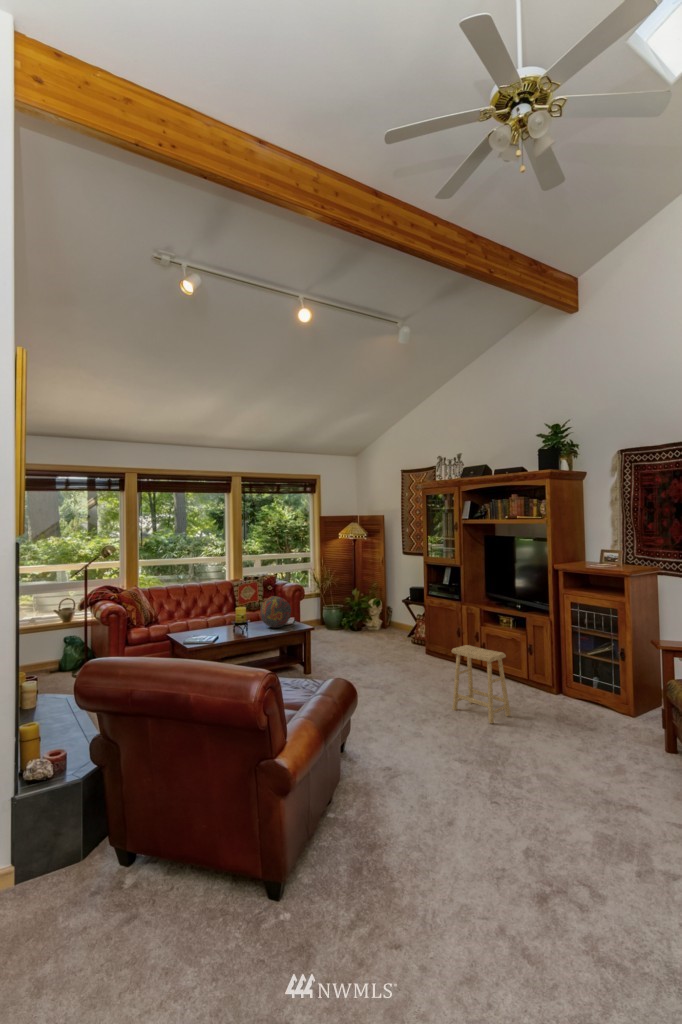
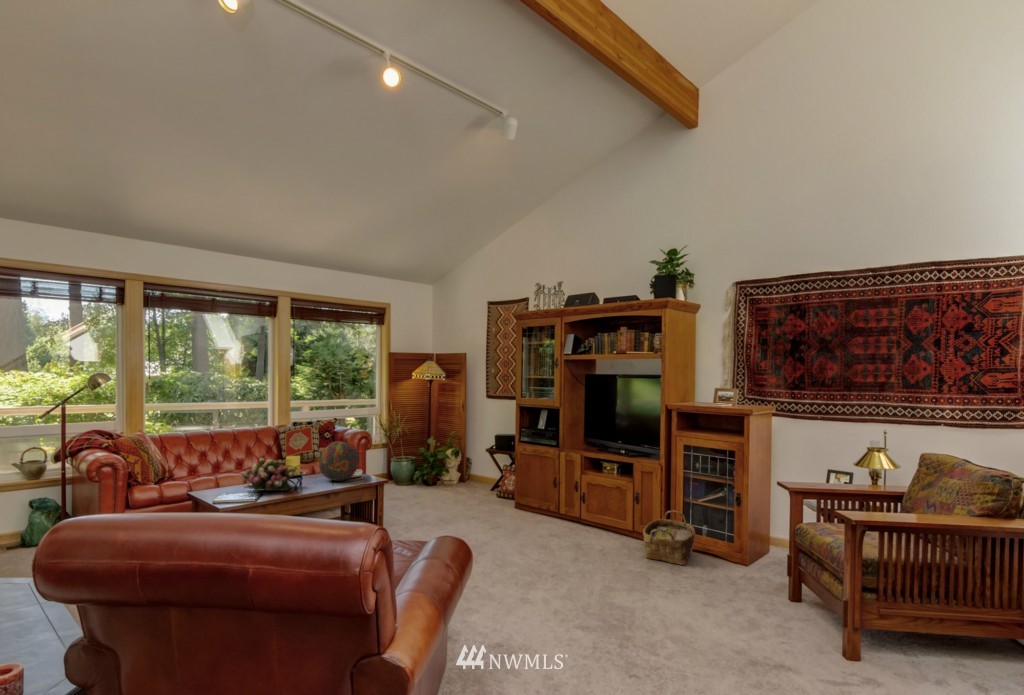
flower arrangement: none [203,609,243,635] -> present [241,458,295,491]
footstool: present [452,645,511,724] -> none [559,495,626,586]
woven basket: none [530,660,579,709] -> present [643,510,695,565]

